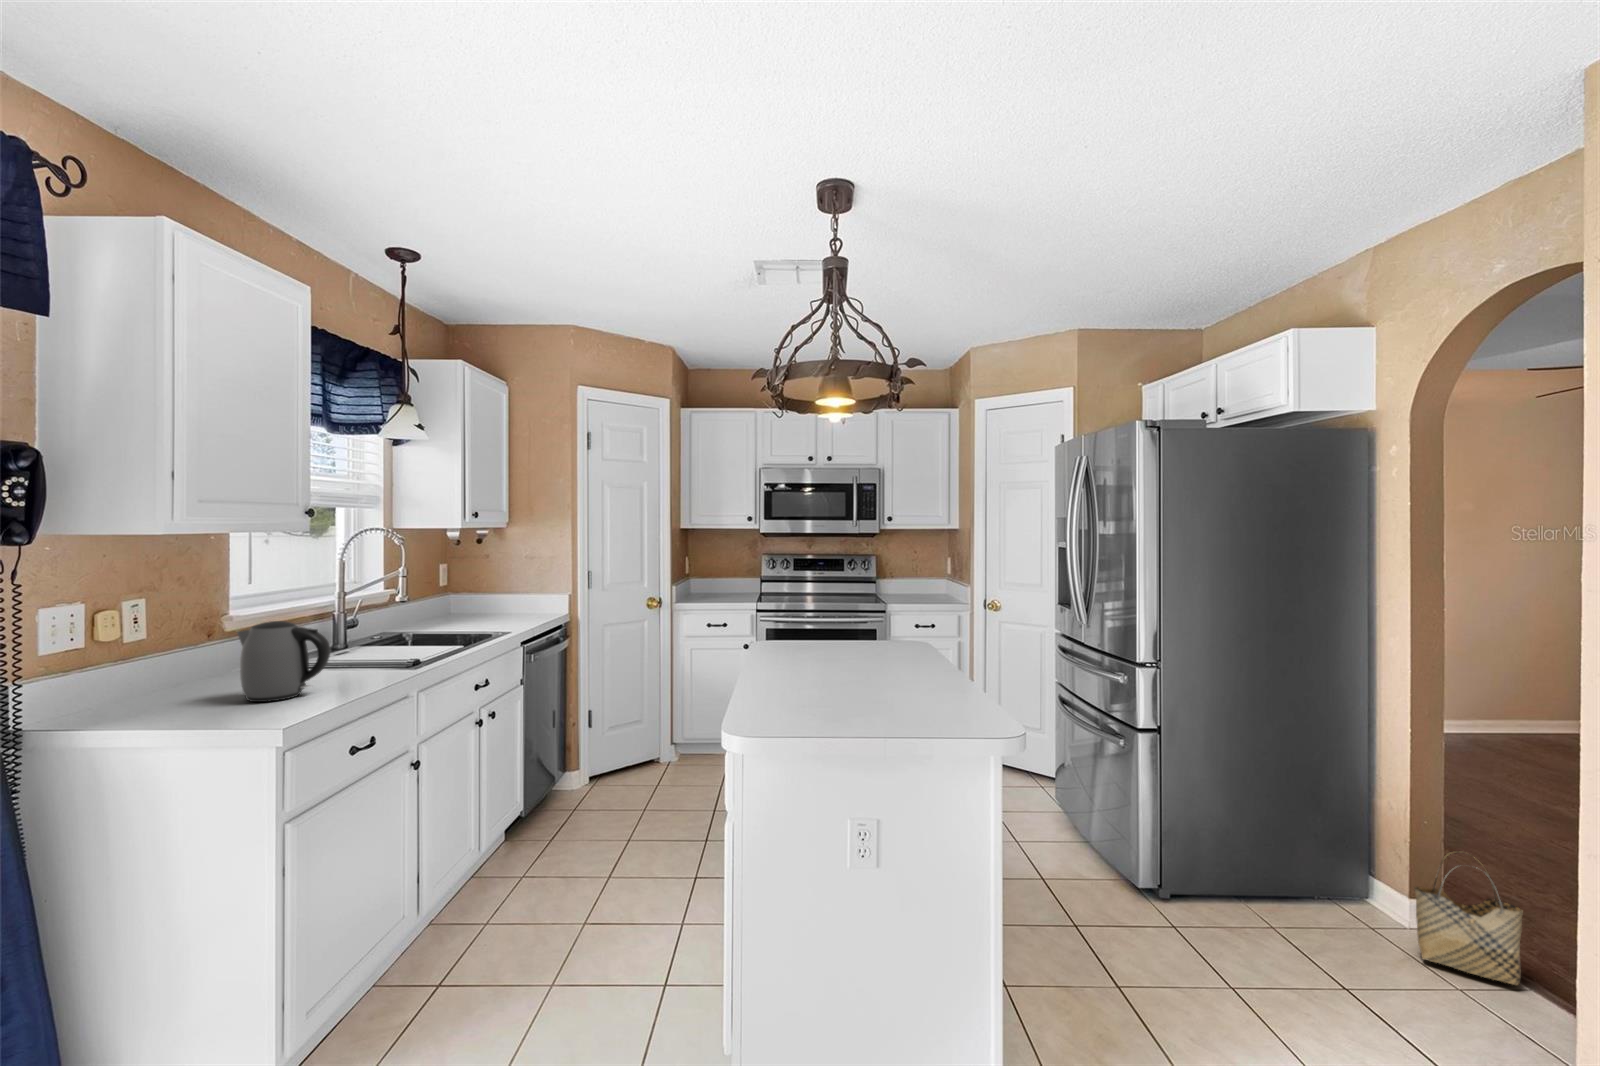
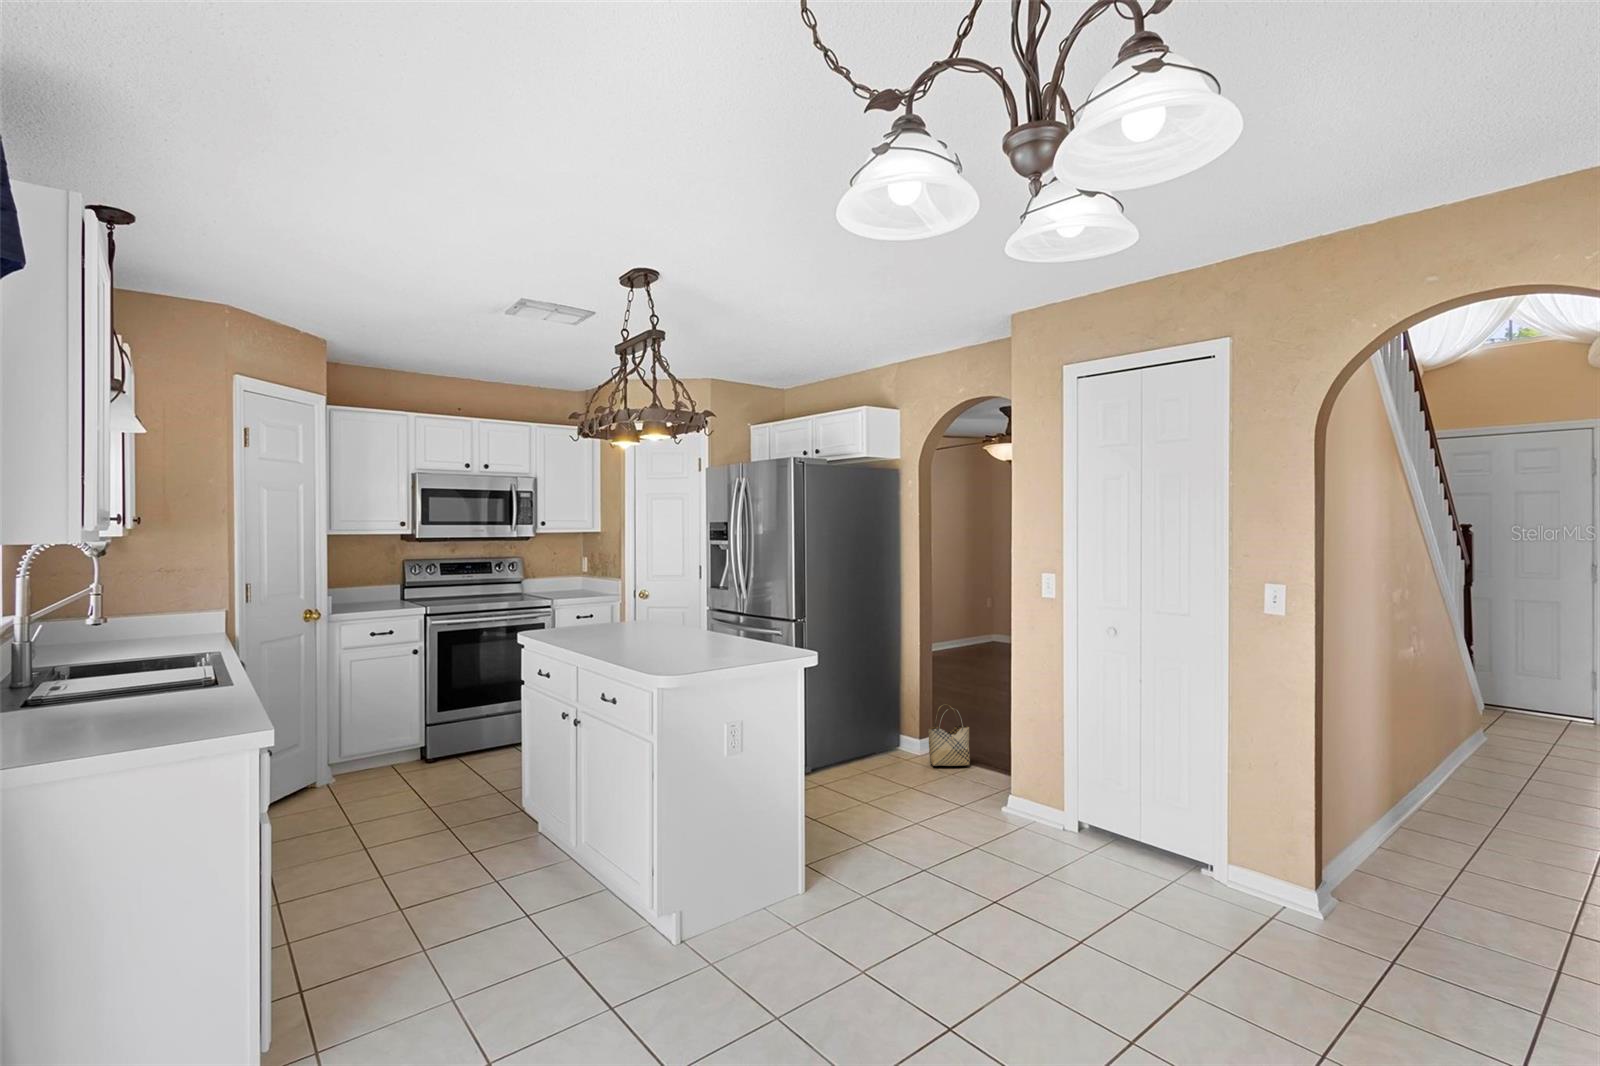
kettle: present [237,621,330,702] -> none [101,636,210,724]

